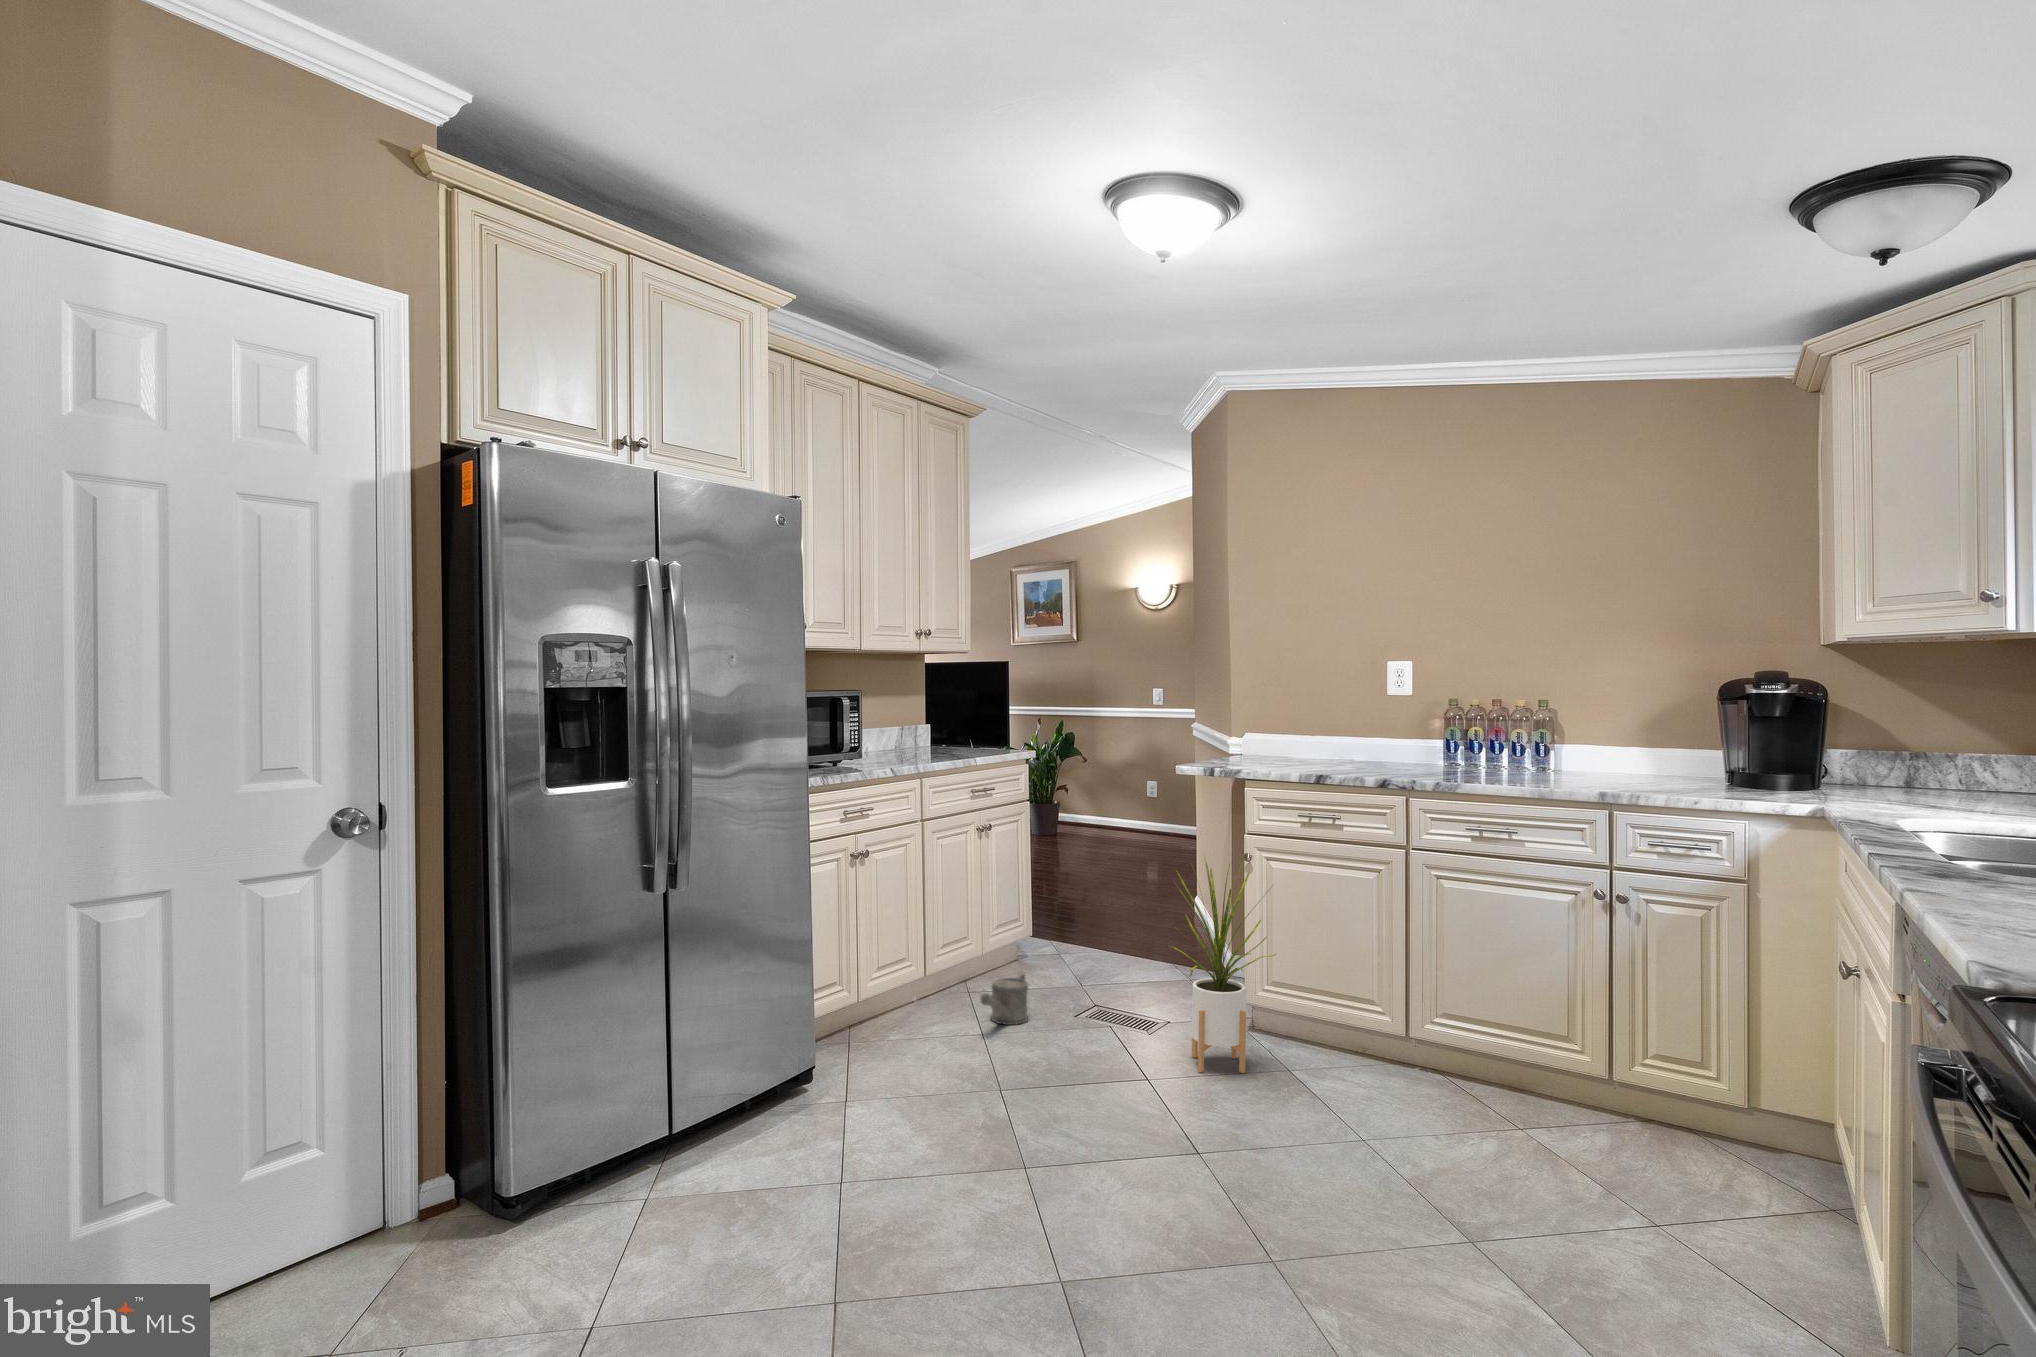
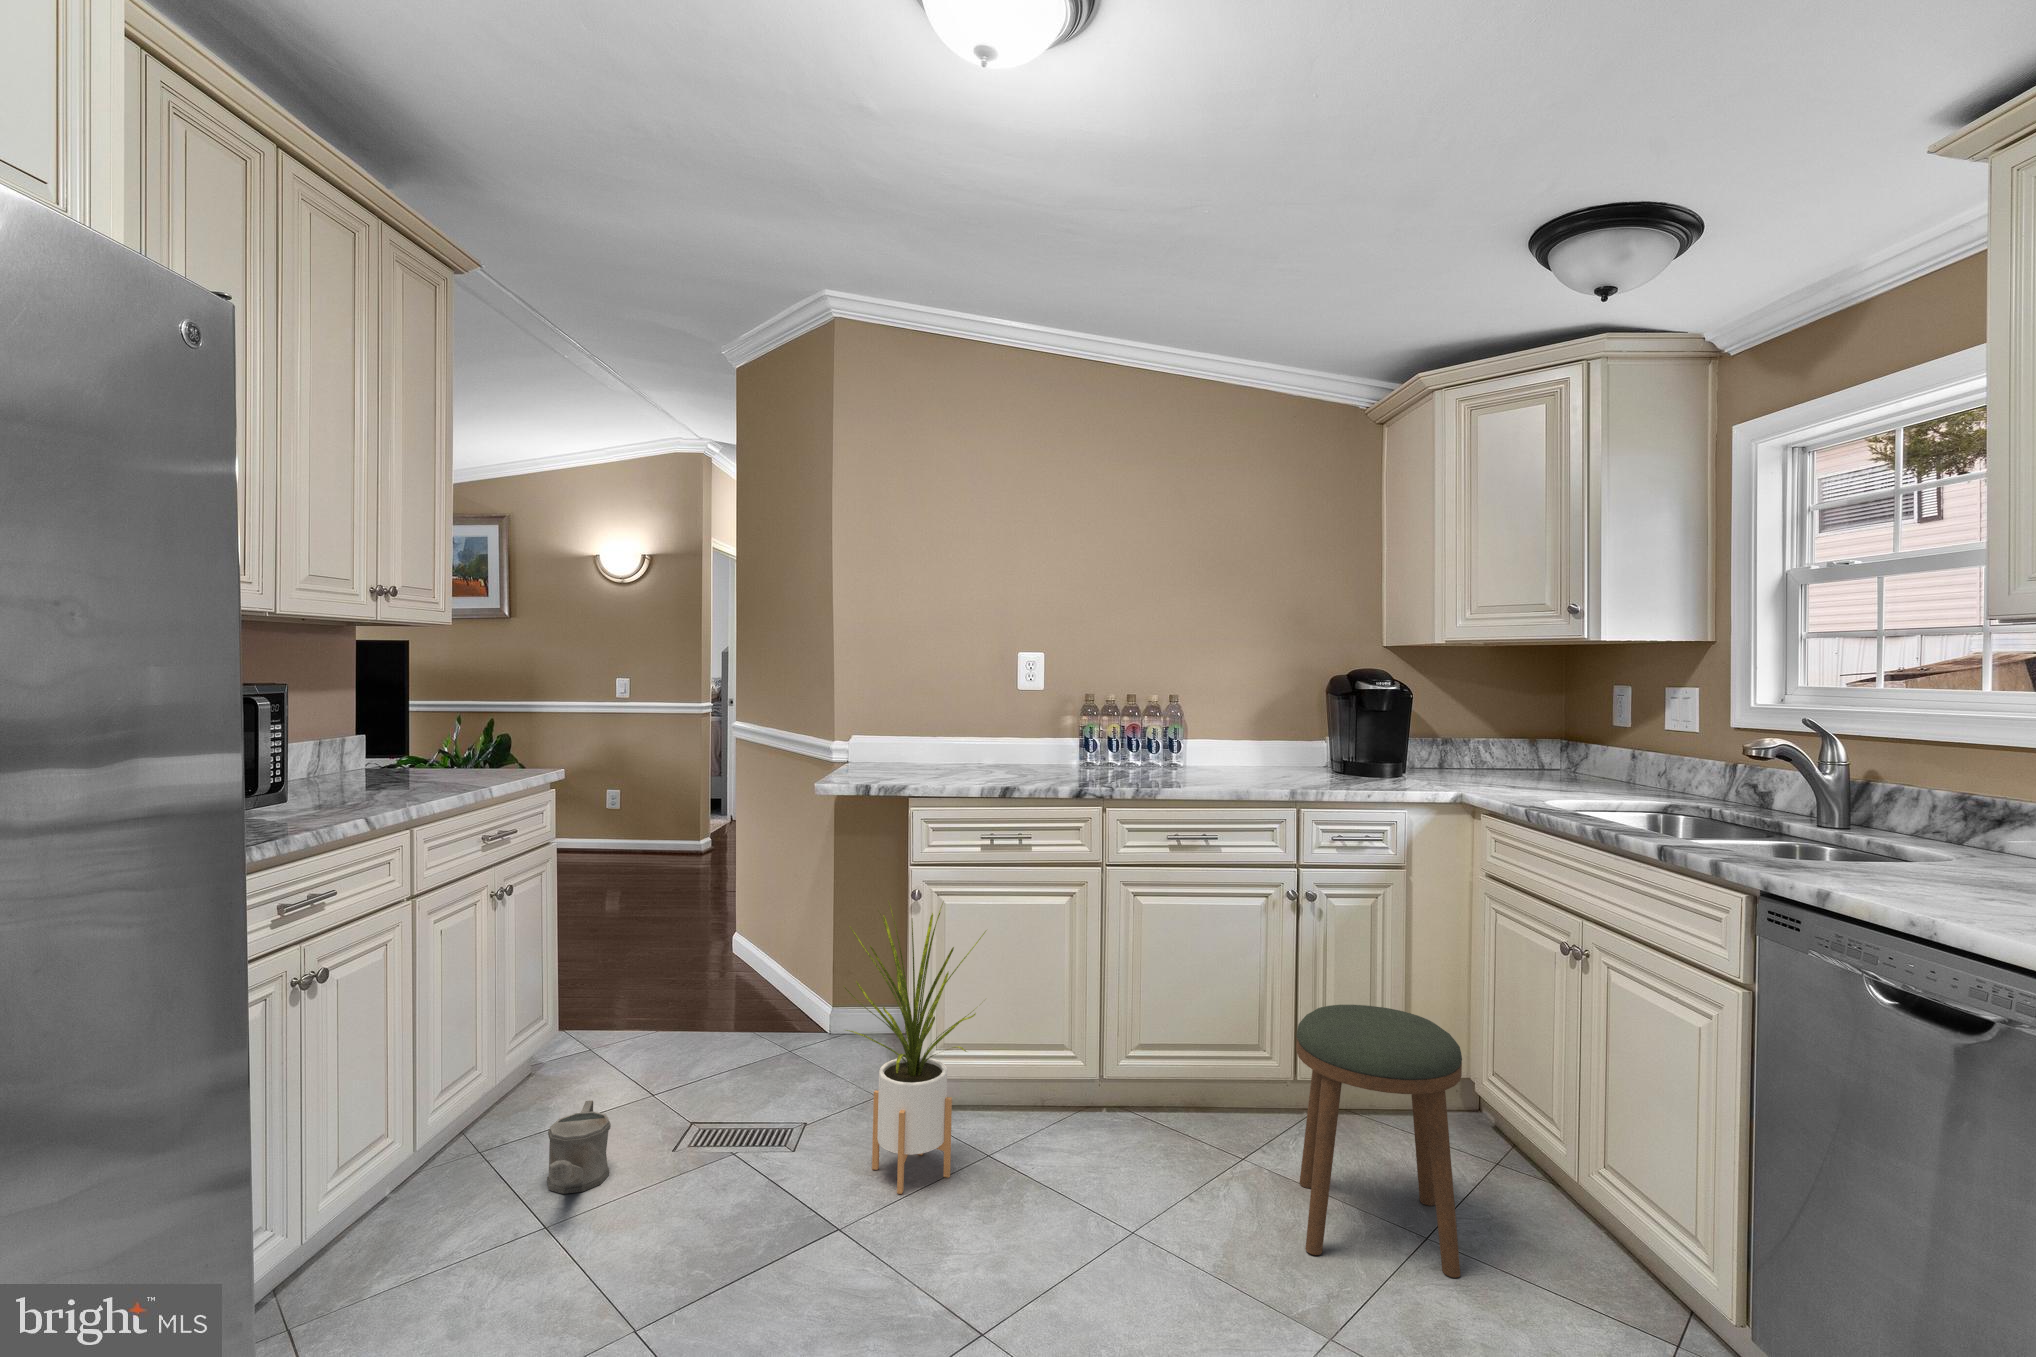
stool: none [1495,985,1677,1231] -> present [1296,1005,1462,1278]

